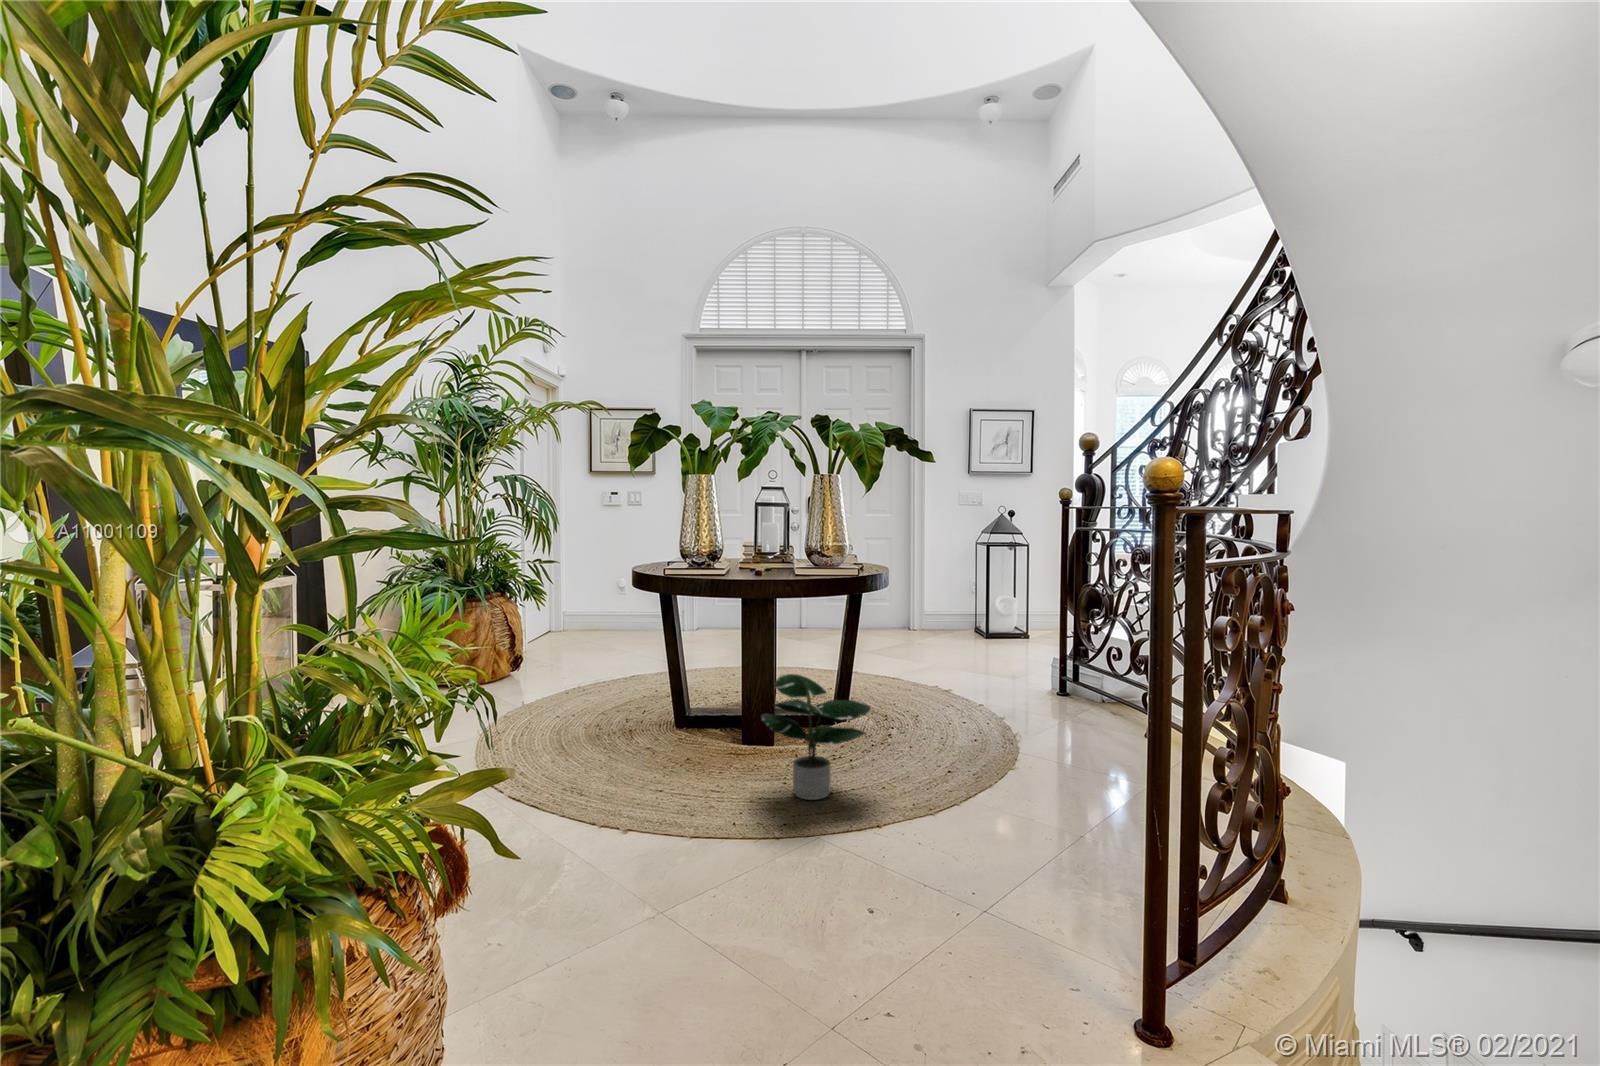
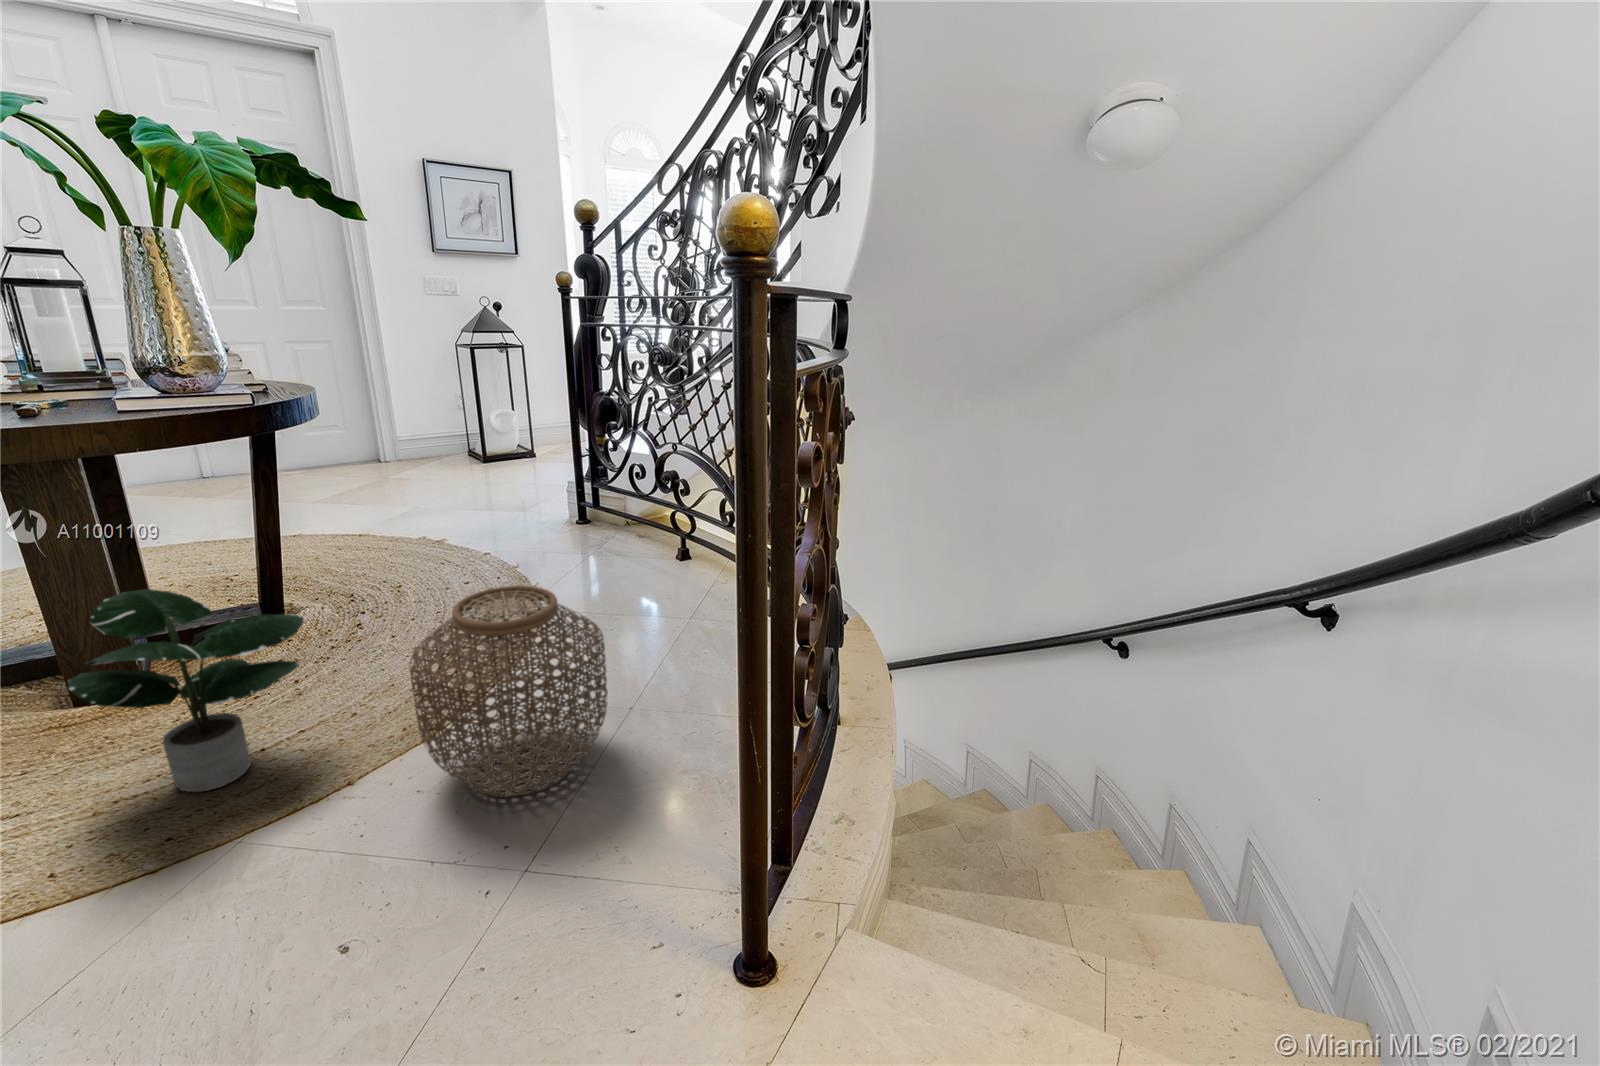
woven basket: none [929,704,1059,855] -> present [409,586,608,797]

